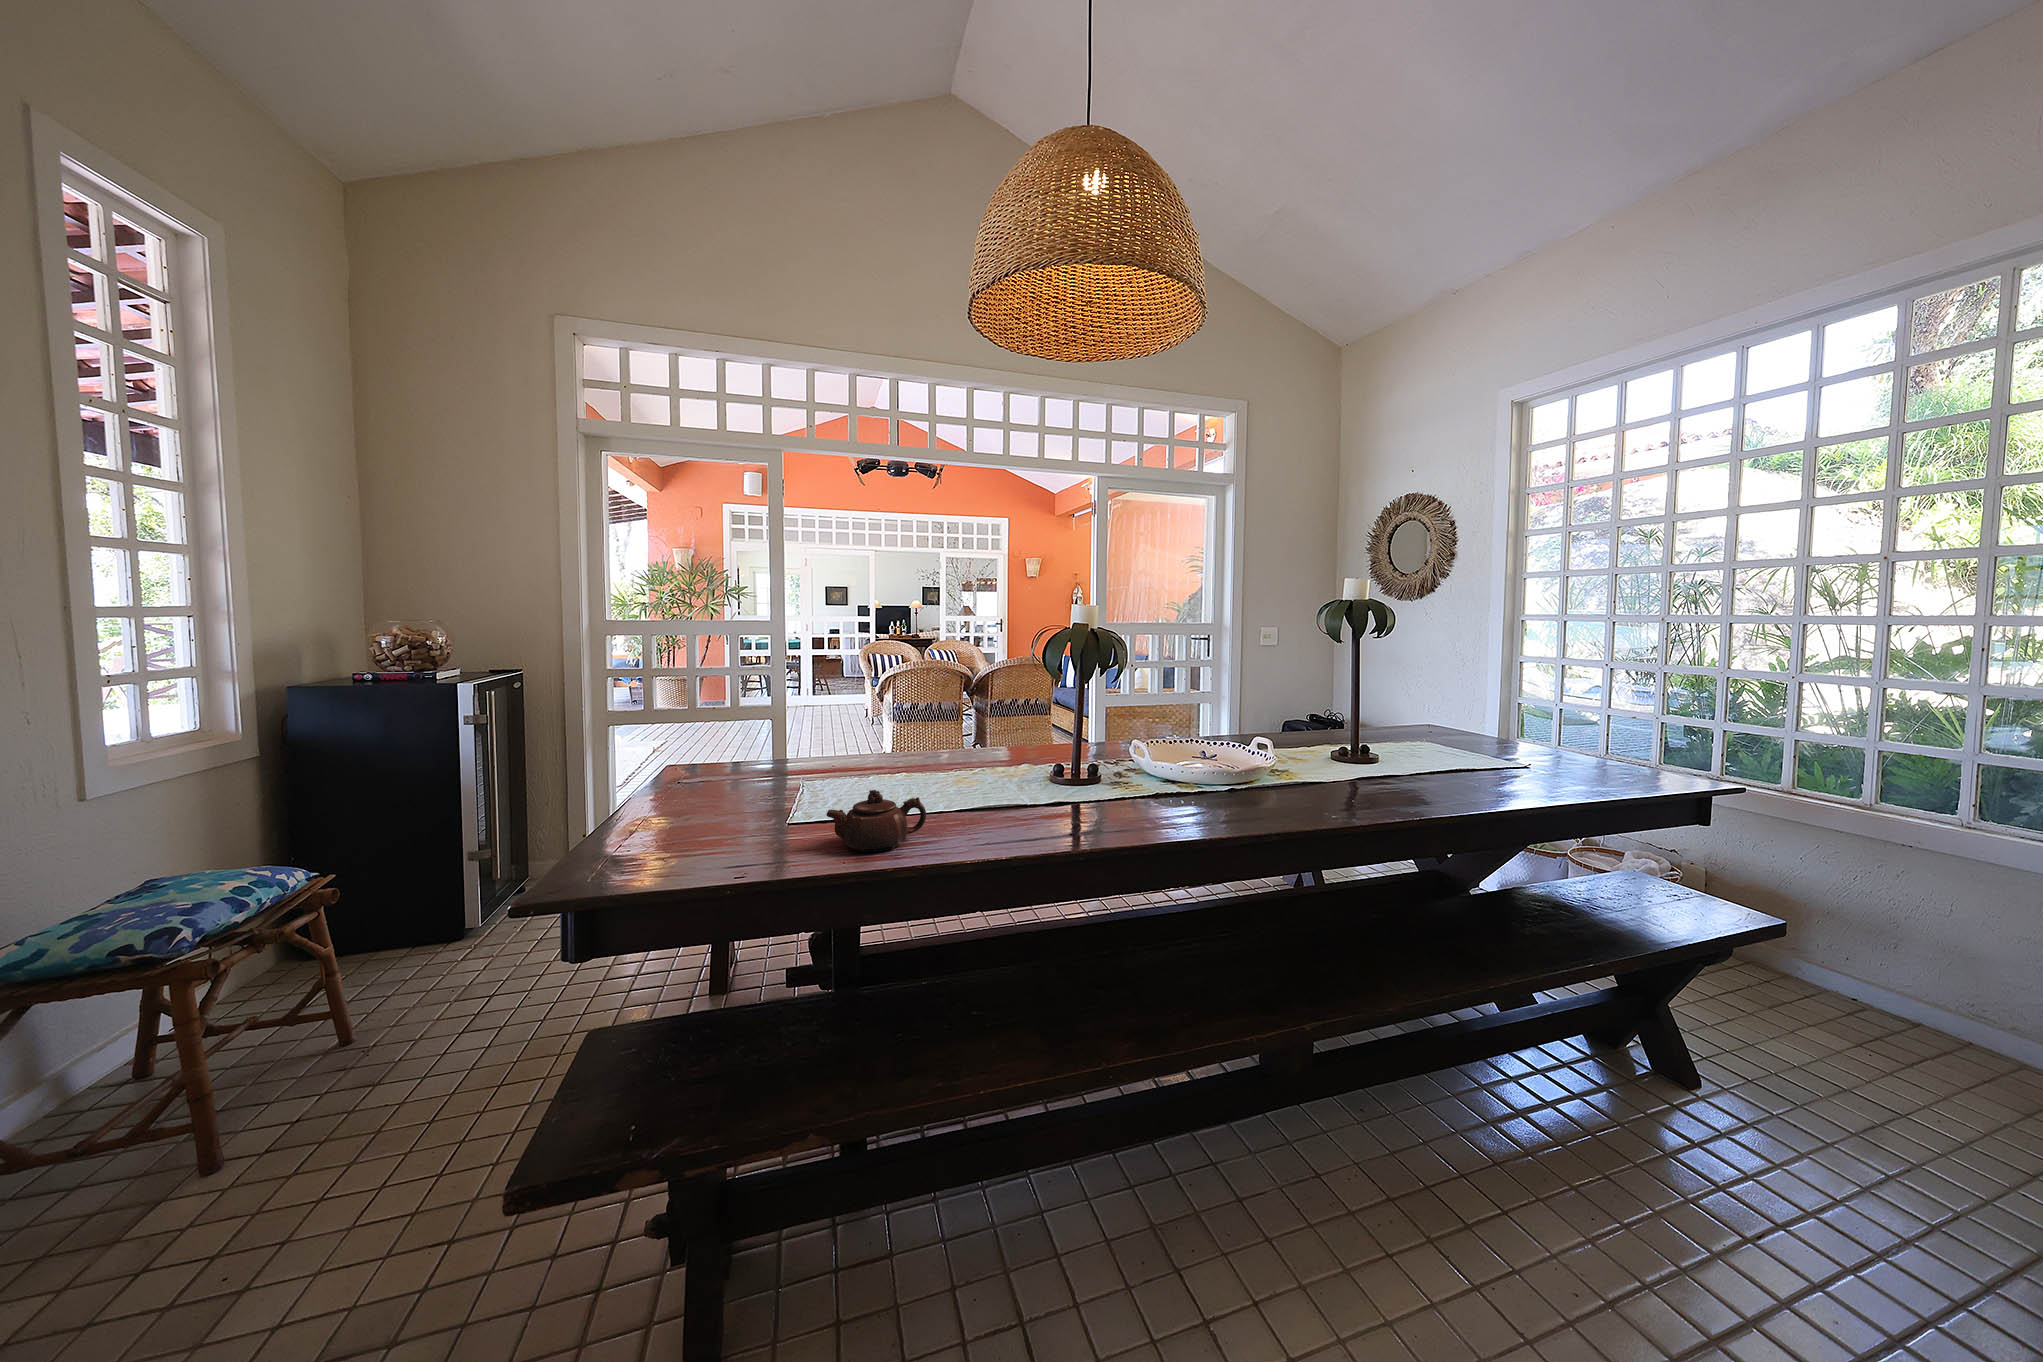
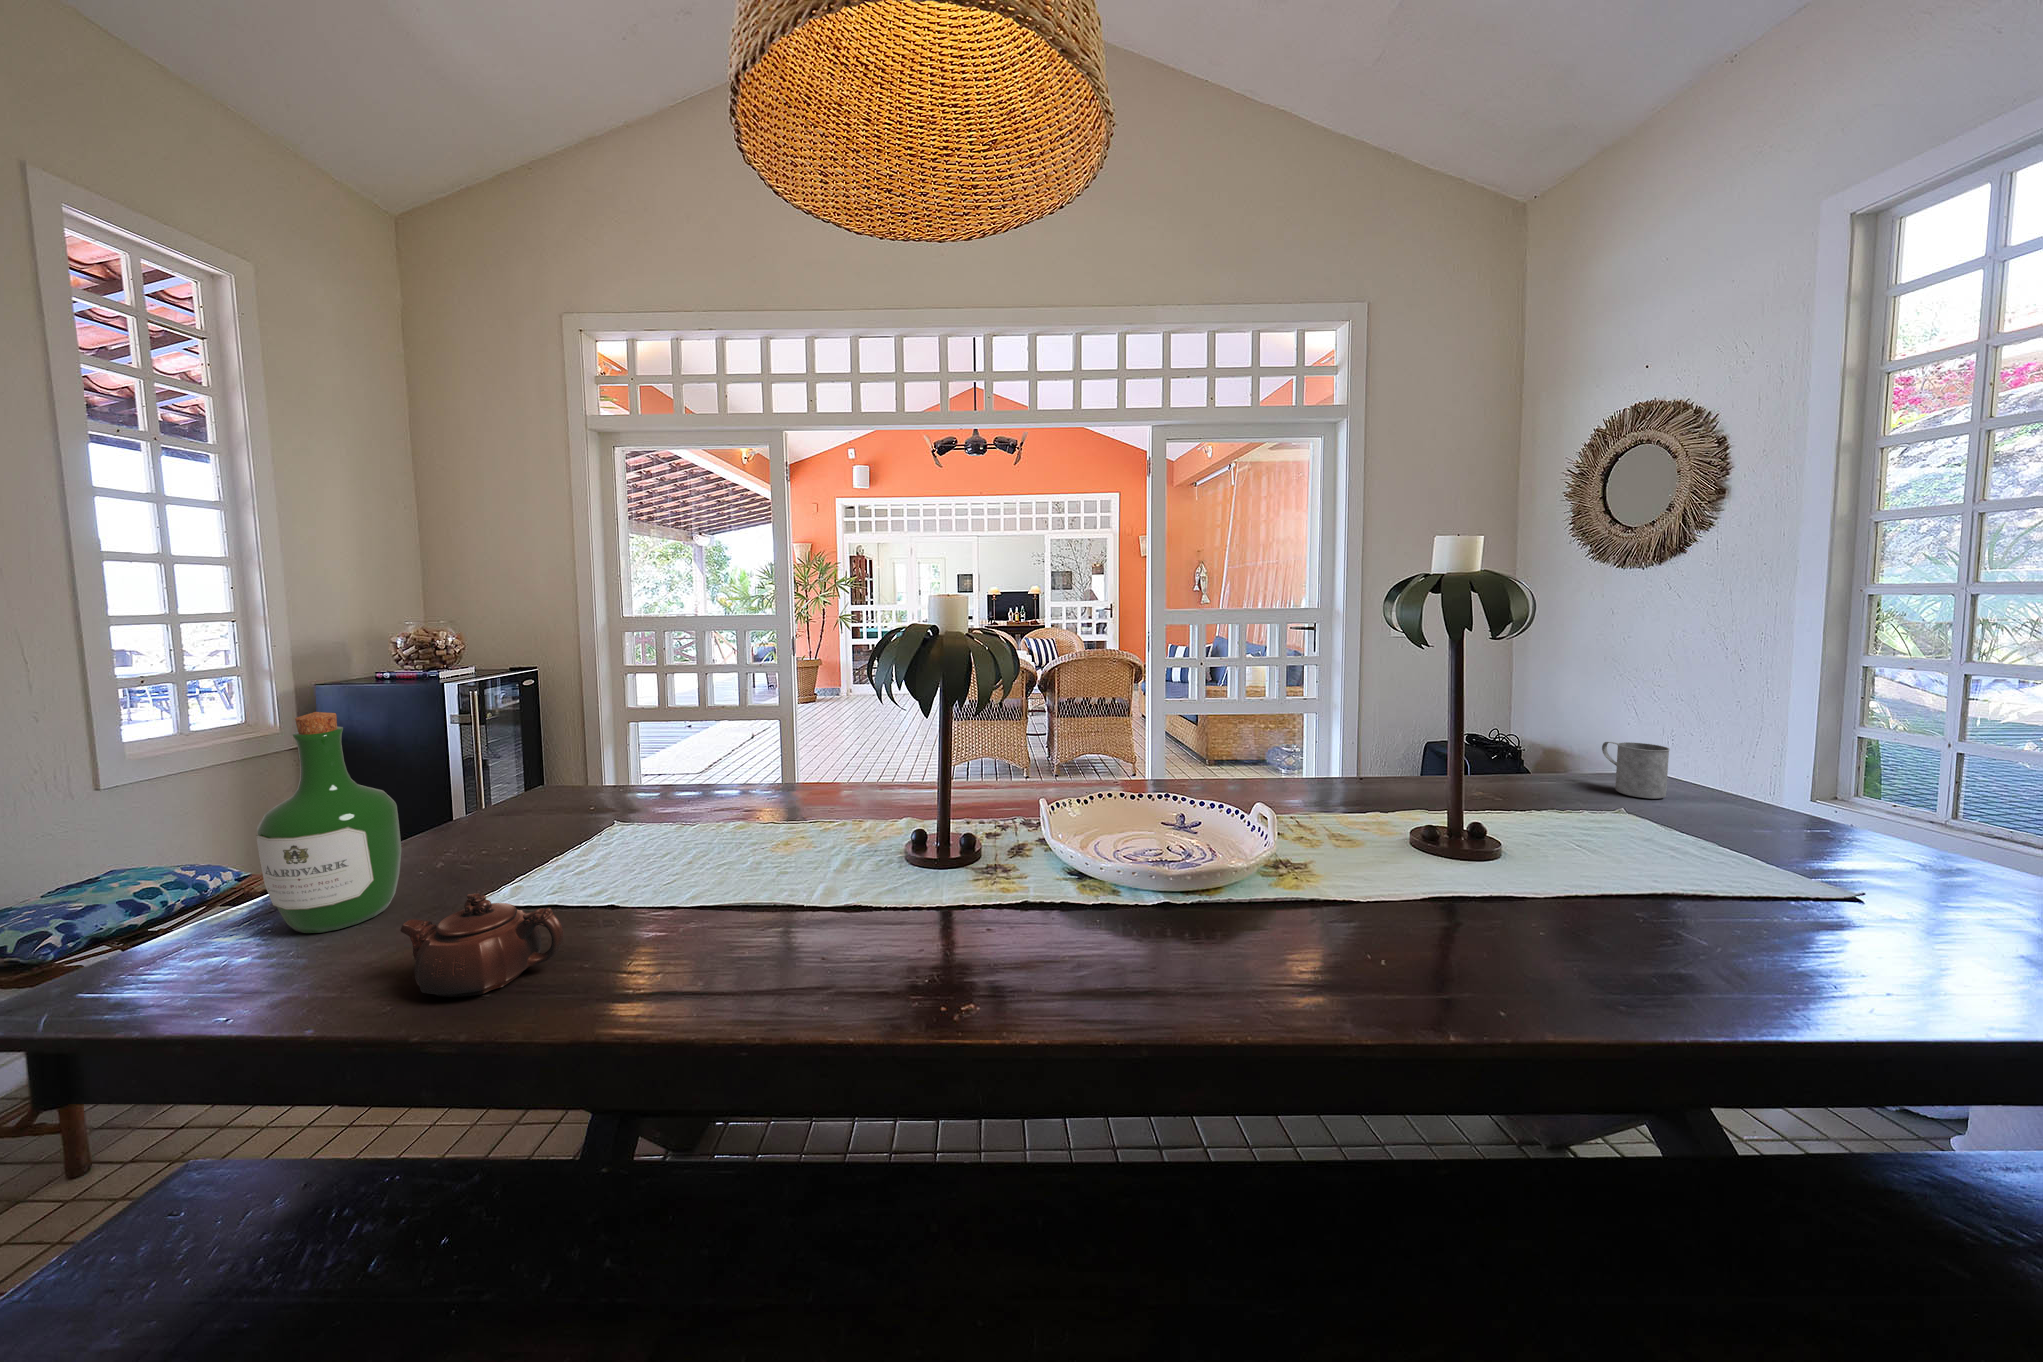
wine bottle: none [654,680,739,842] -> present [256,712,401,933]
mug: none [1407,704,1441,734] -> present [1602,742,1670,799]

